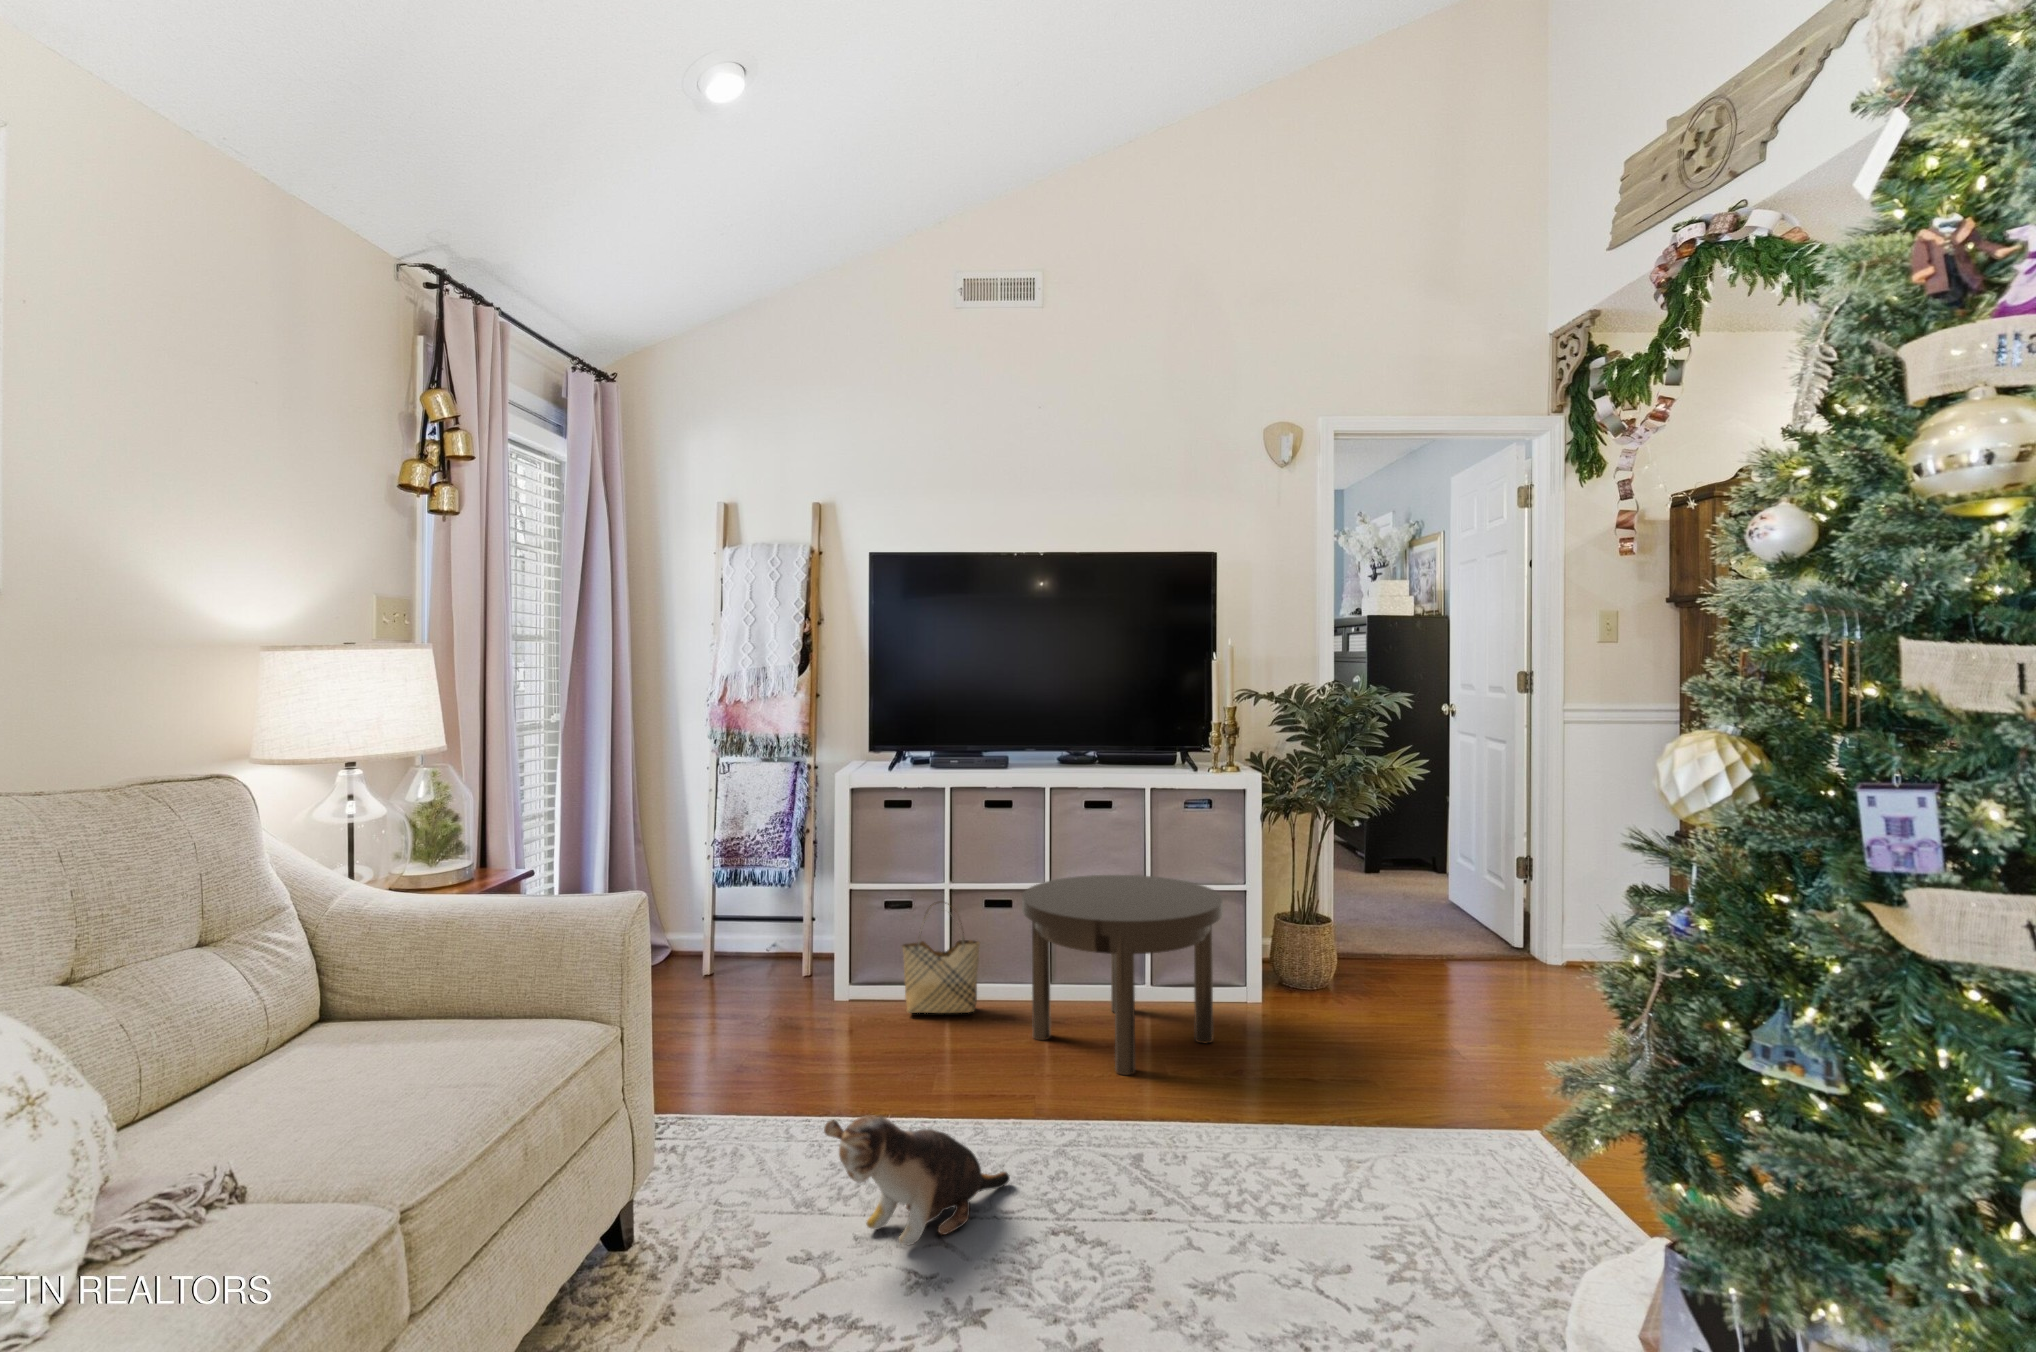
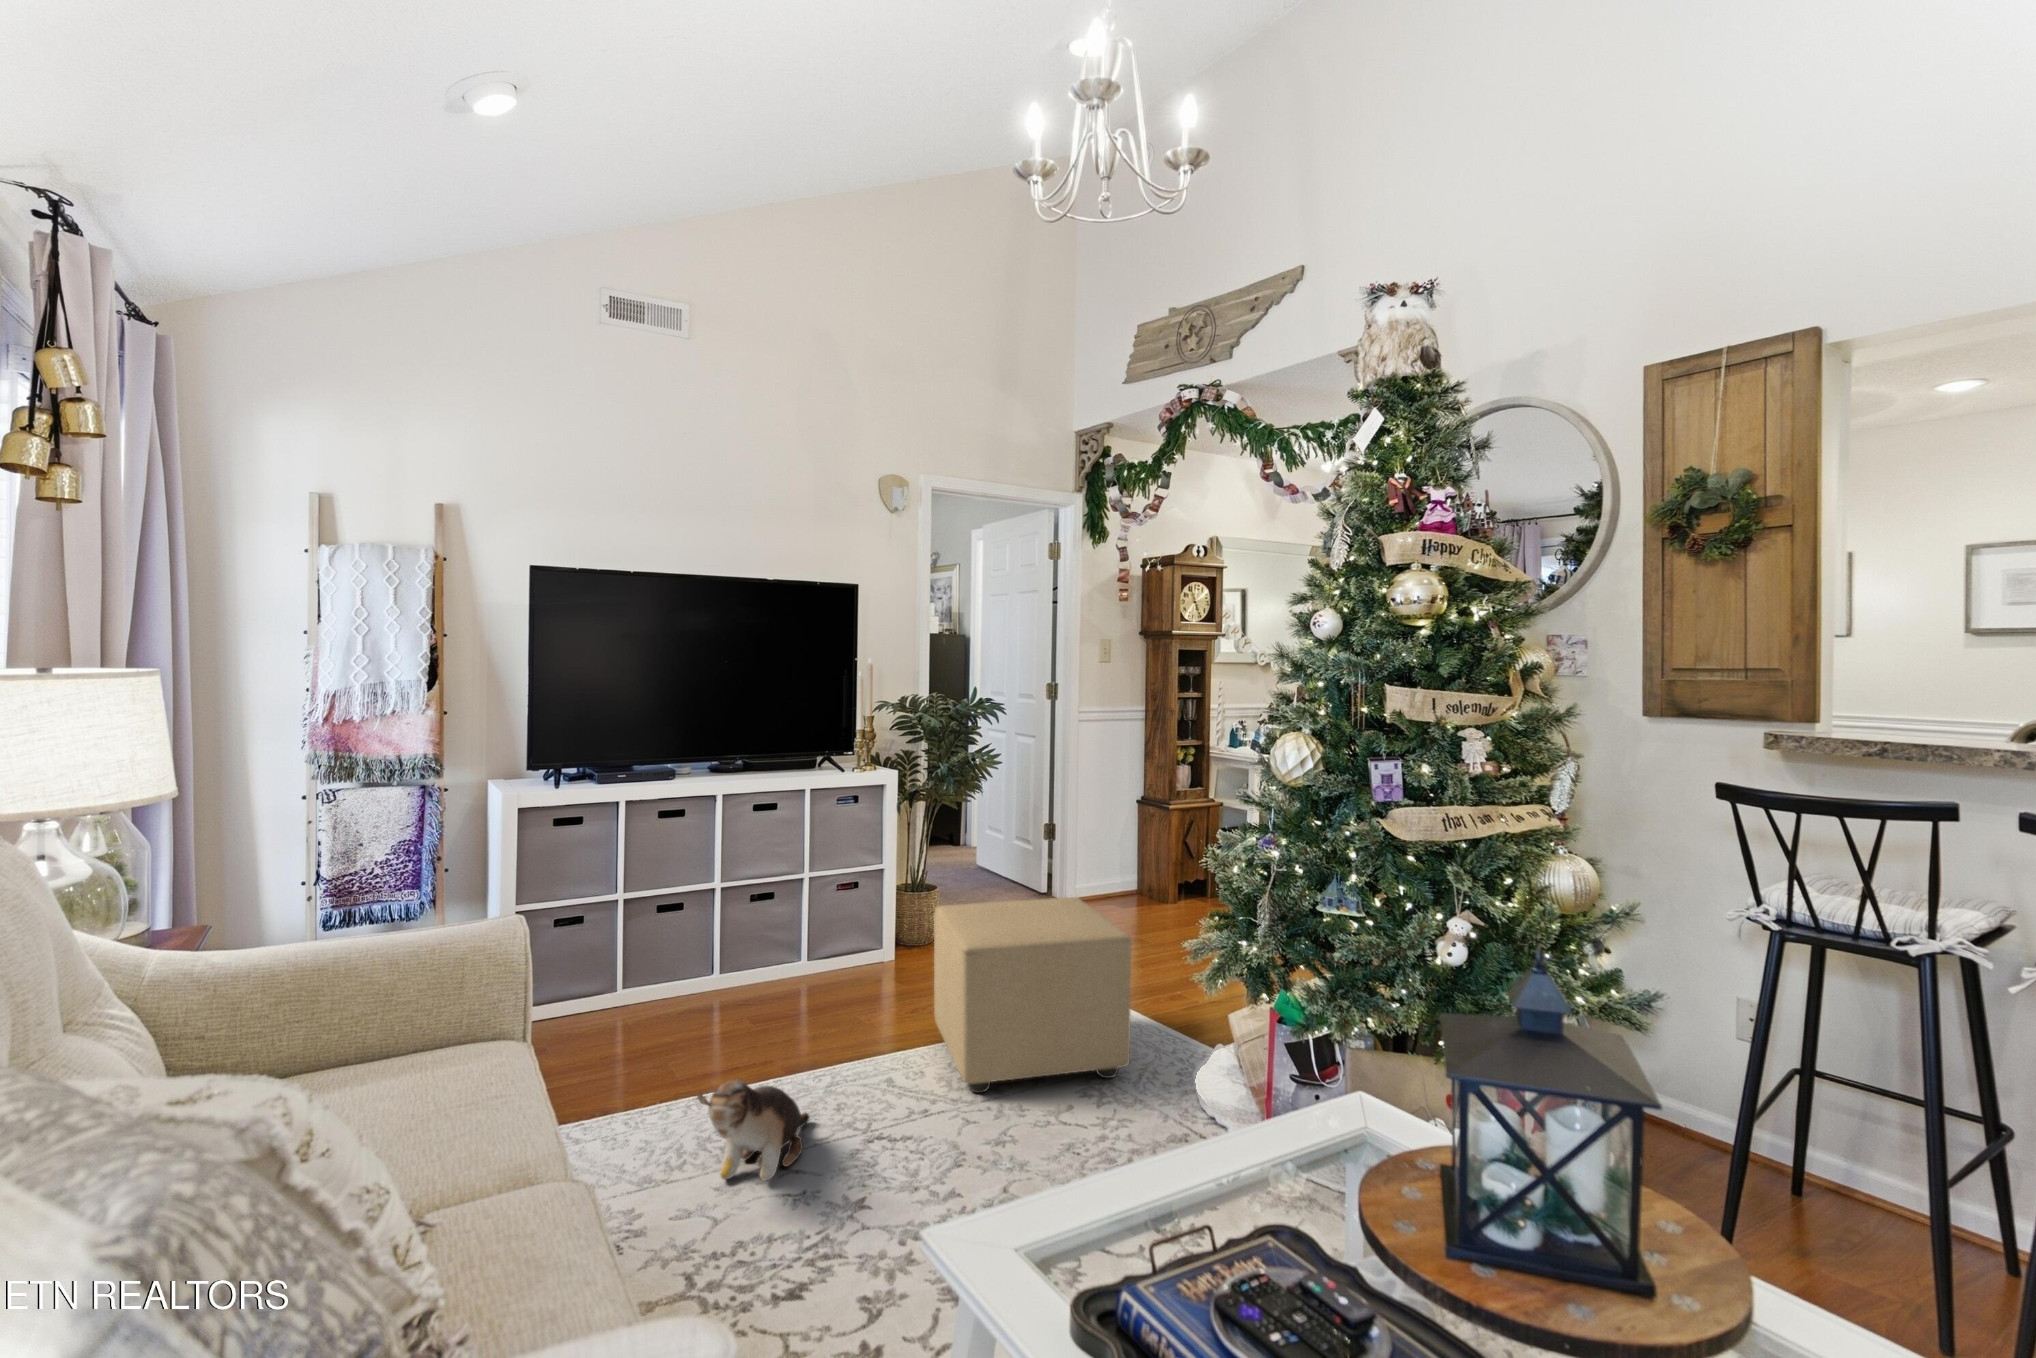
side table: present [1022,875,1223,1075] -> none [721,864,896,1030]
woven basket: present [902,902,980,1013] -> none [585,909,664,1021]
ottoman: none [1204,946,1465,1240] -> present [934,897,1131,1093]

